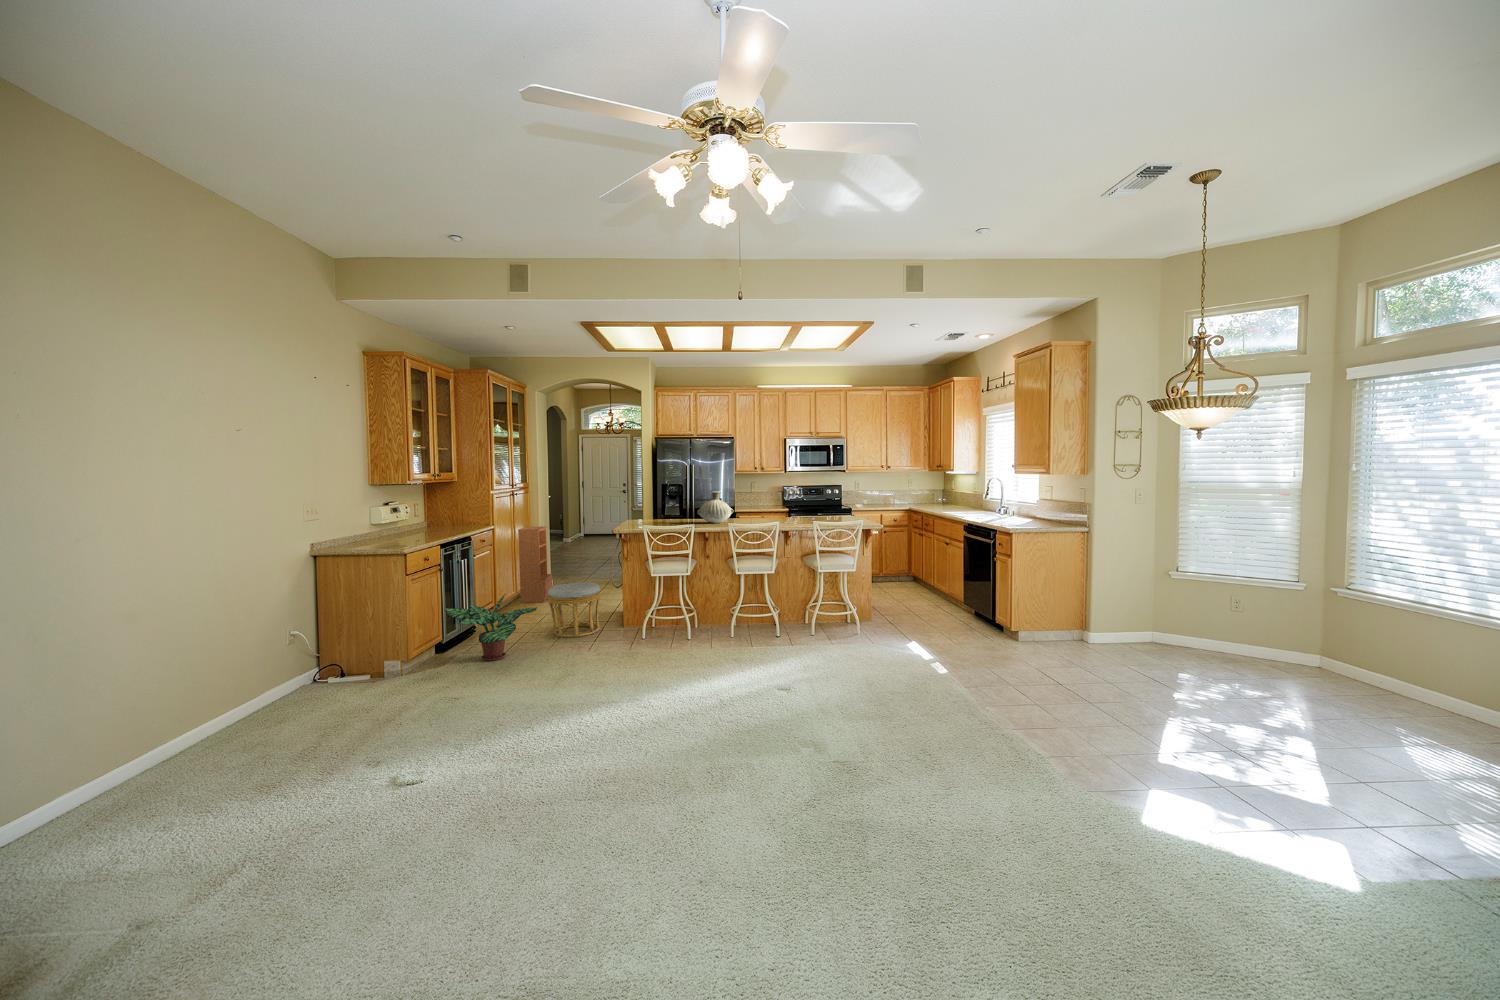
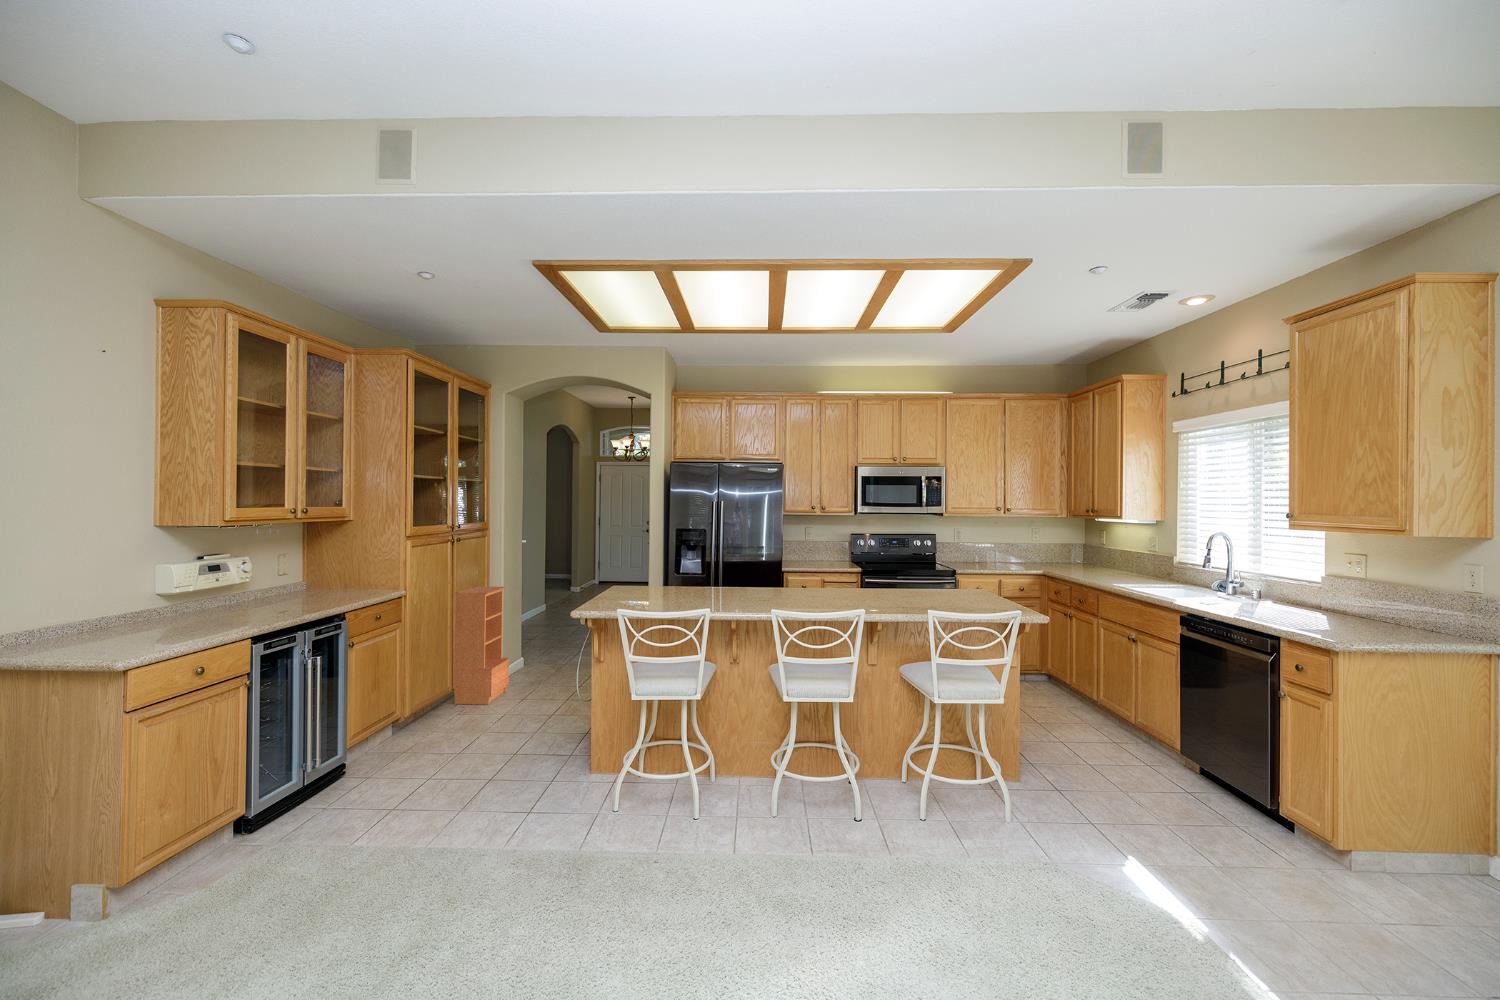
vase: present [697,491,734,523] -> none [720,546,782,600]
ottoman: present [548,582,600,637] -> none [448,697,545,809]
potted plant: present [445,594,537,661] -> none [193,746,412,890]

